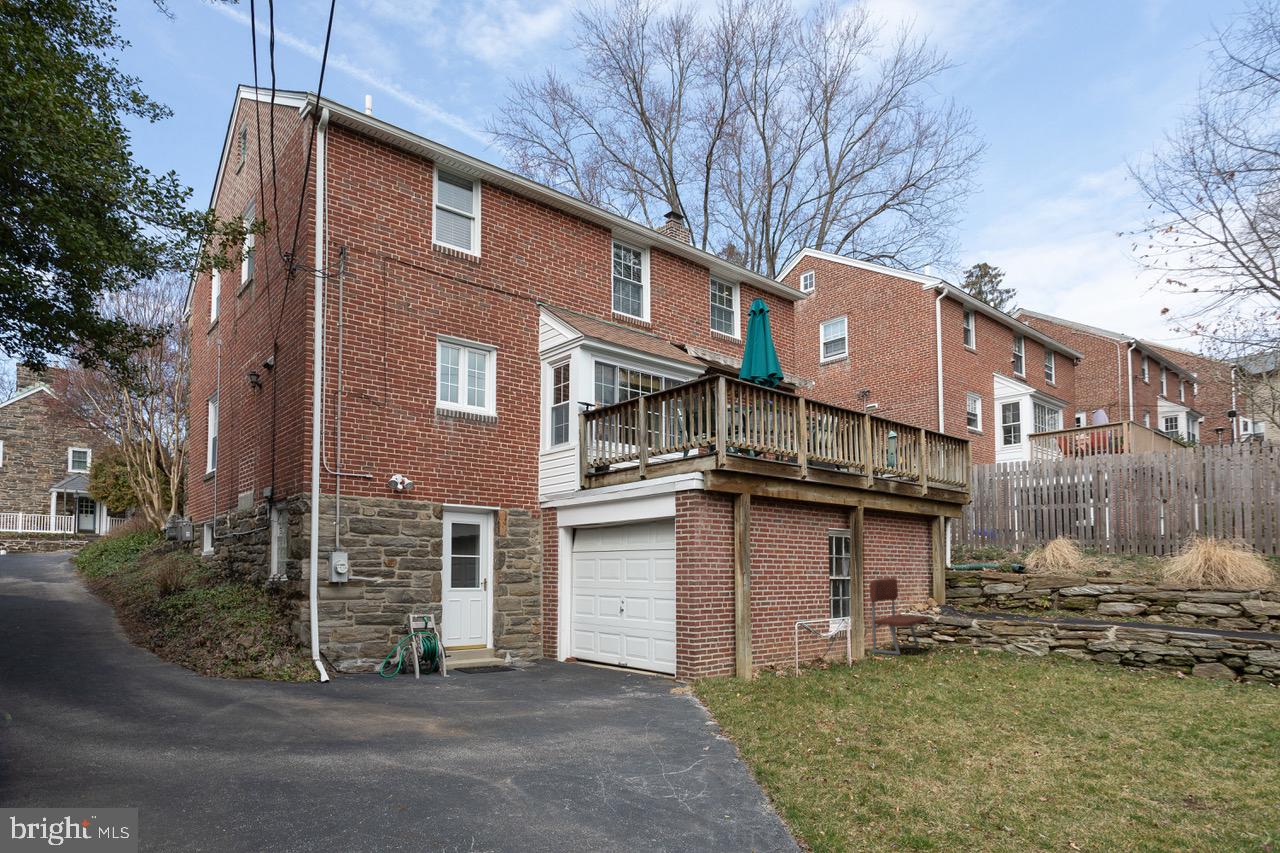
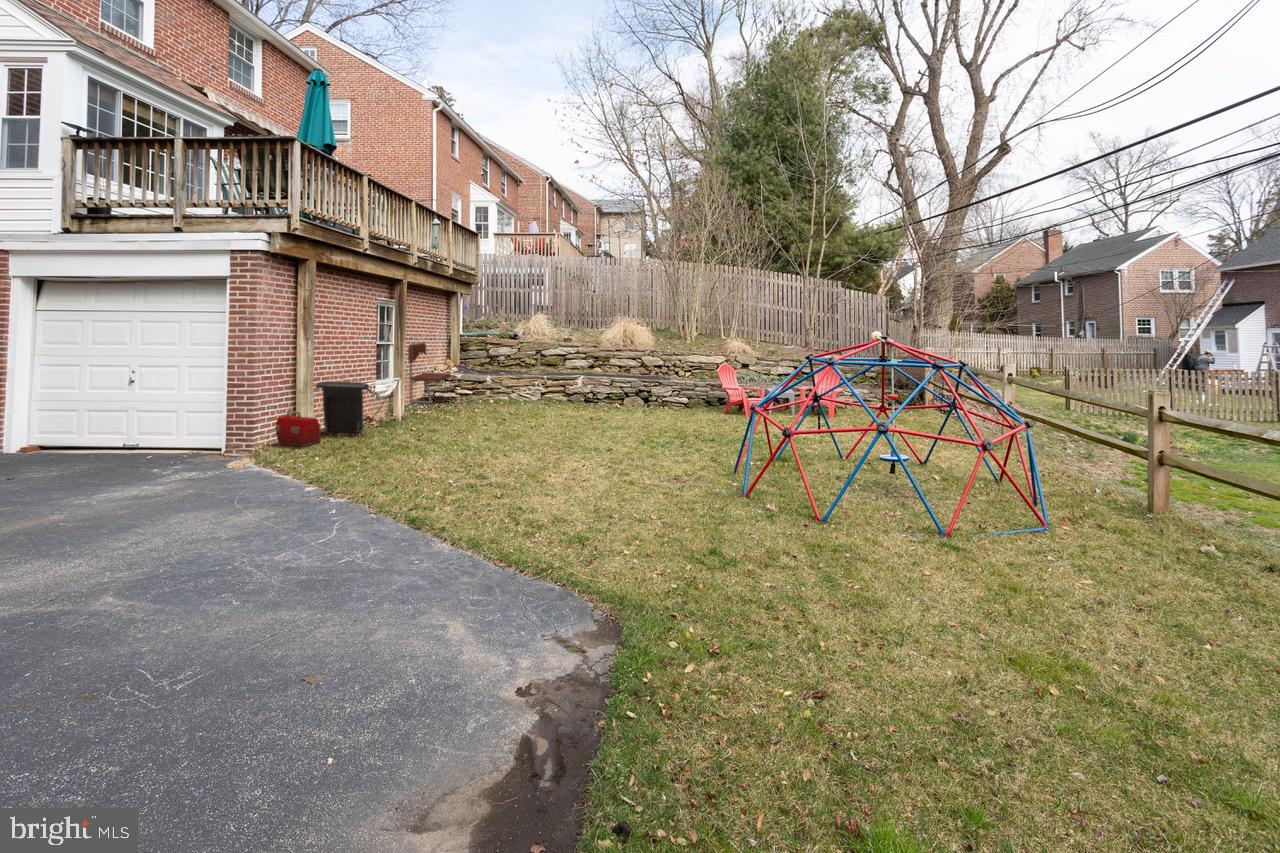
trash can: none [753,619,805,678] -> present [315,381,369,433]
toolbox: none [702,647,750,686] -> present [274,411,321,447]

